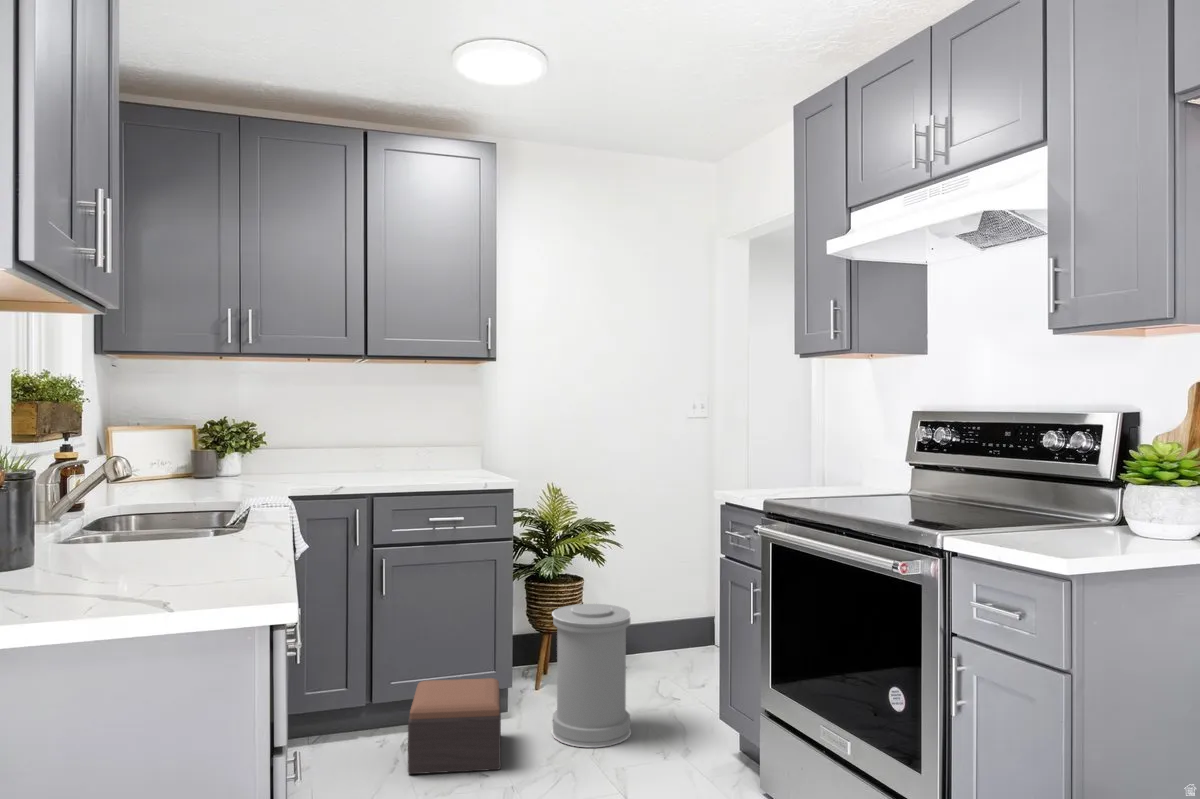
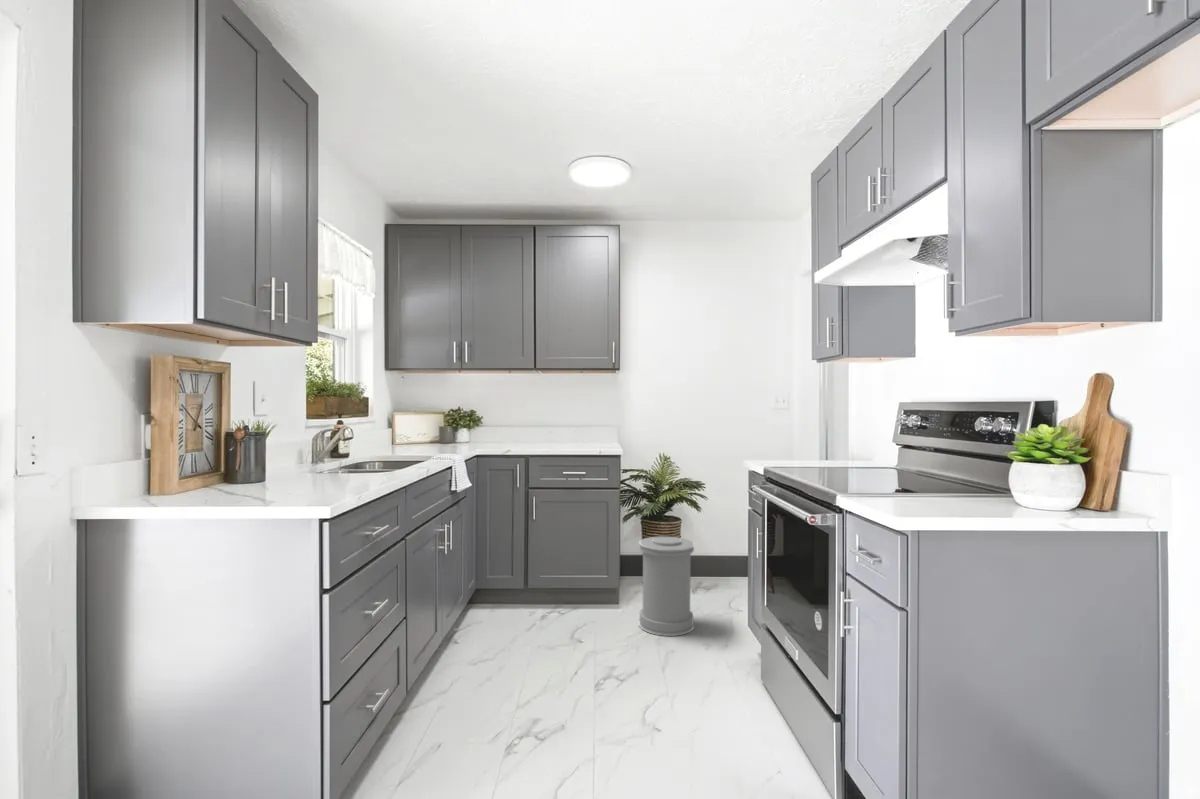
footstool: present [408,678,501,774] -> none [536,577,606,640]

